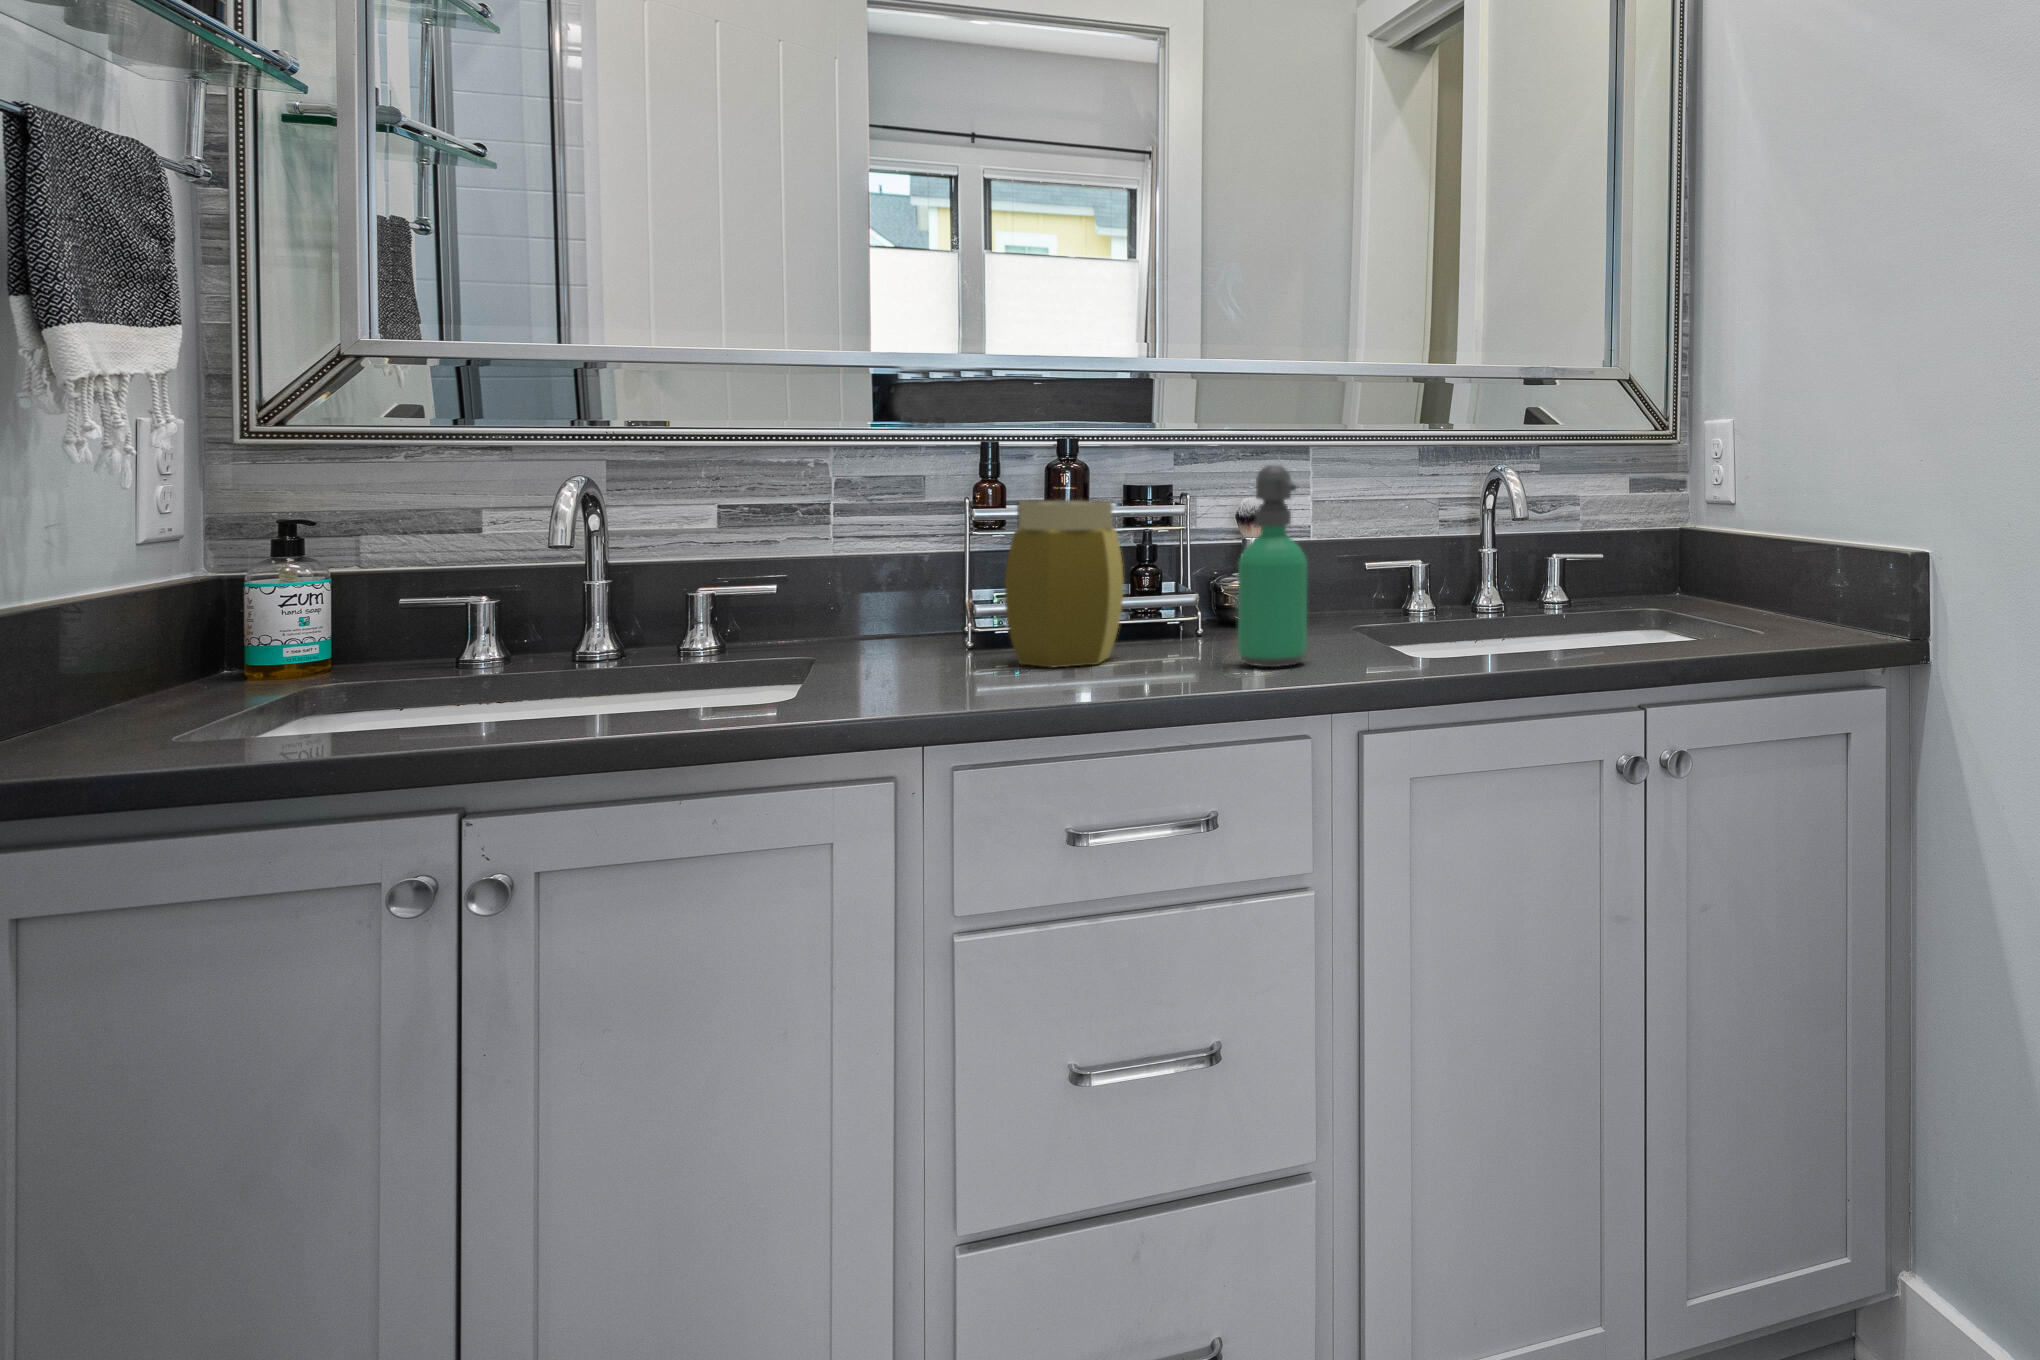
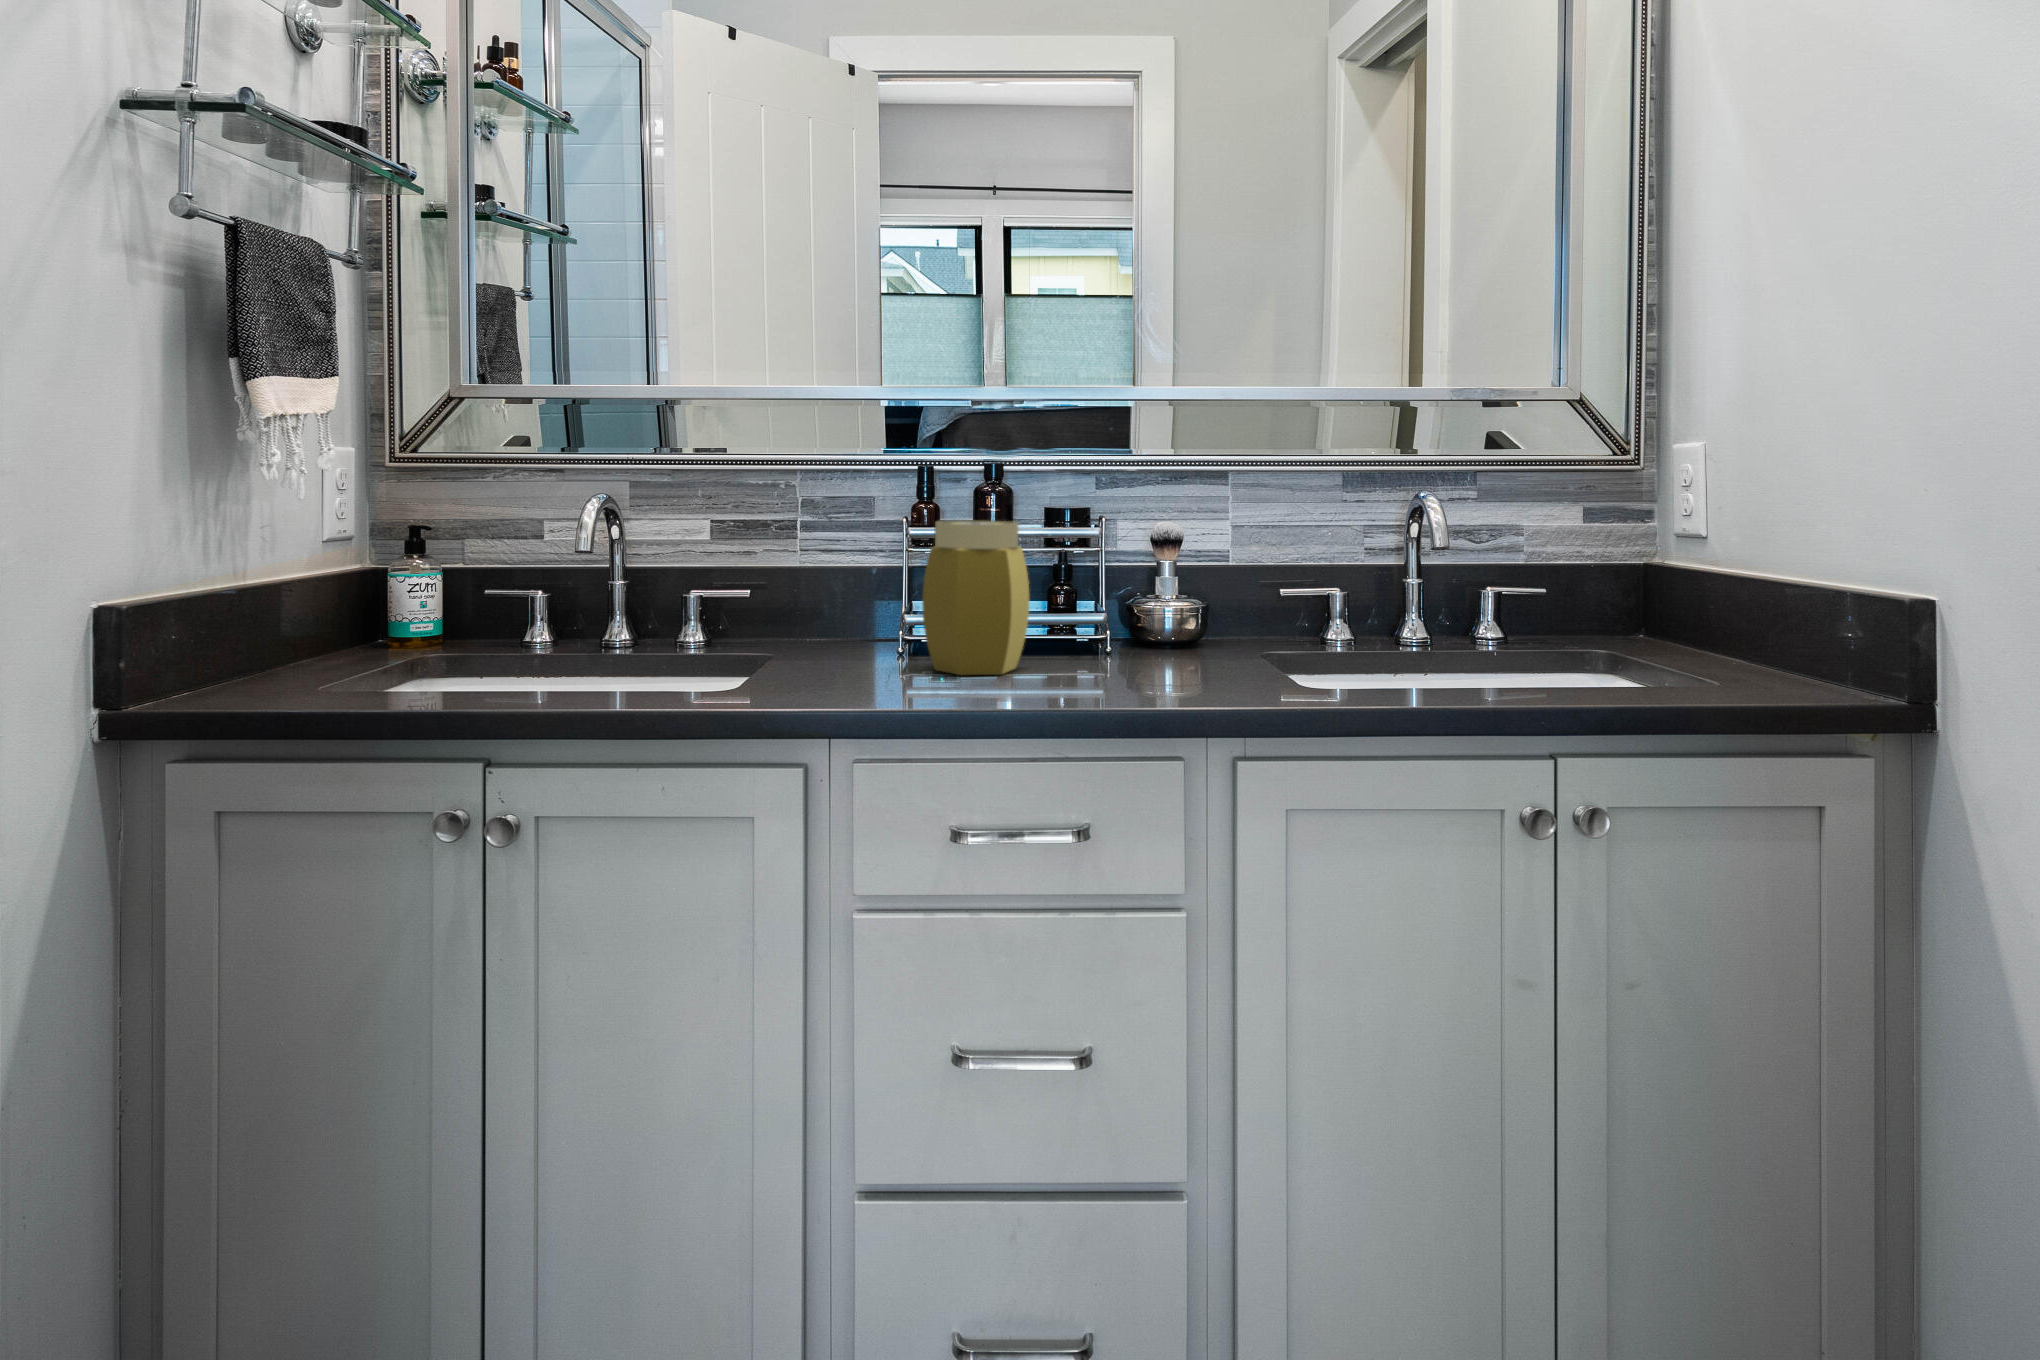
soap dispenser: present [1238,465,1308,667] -> none [1126,490,1195,688]

